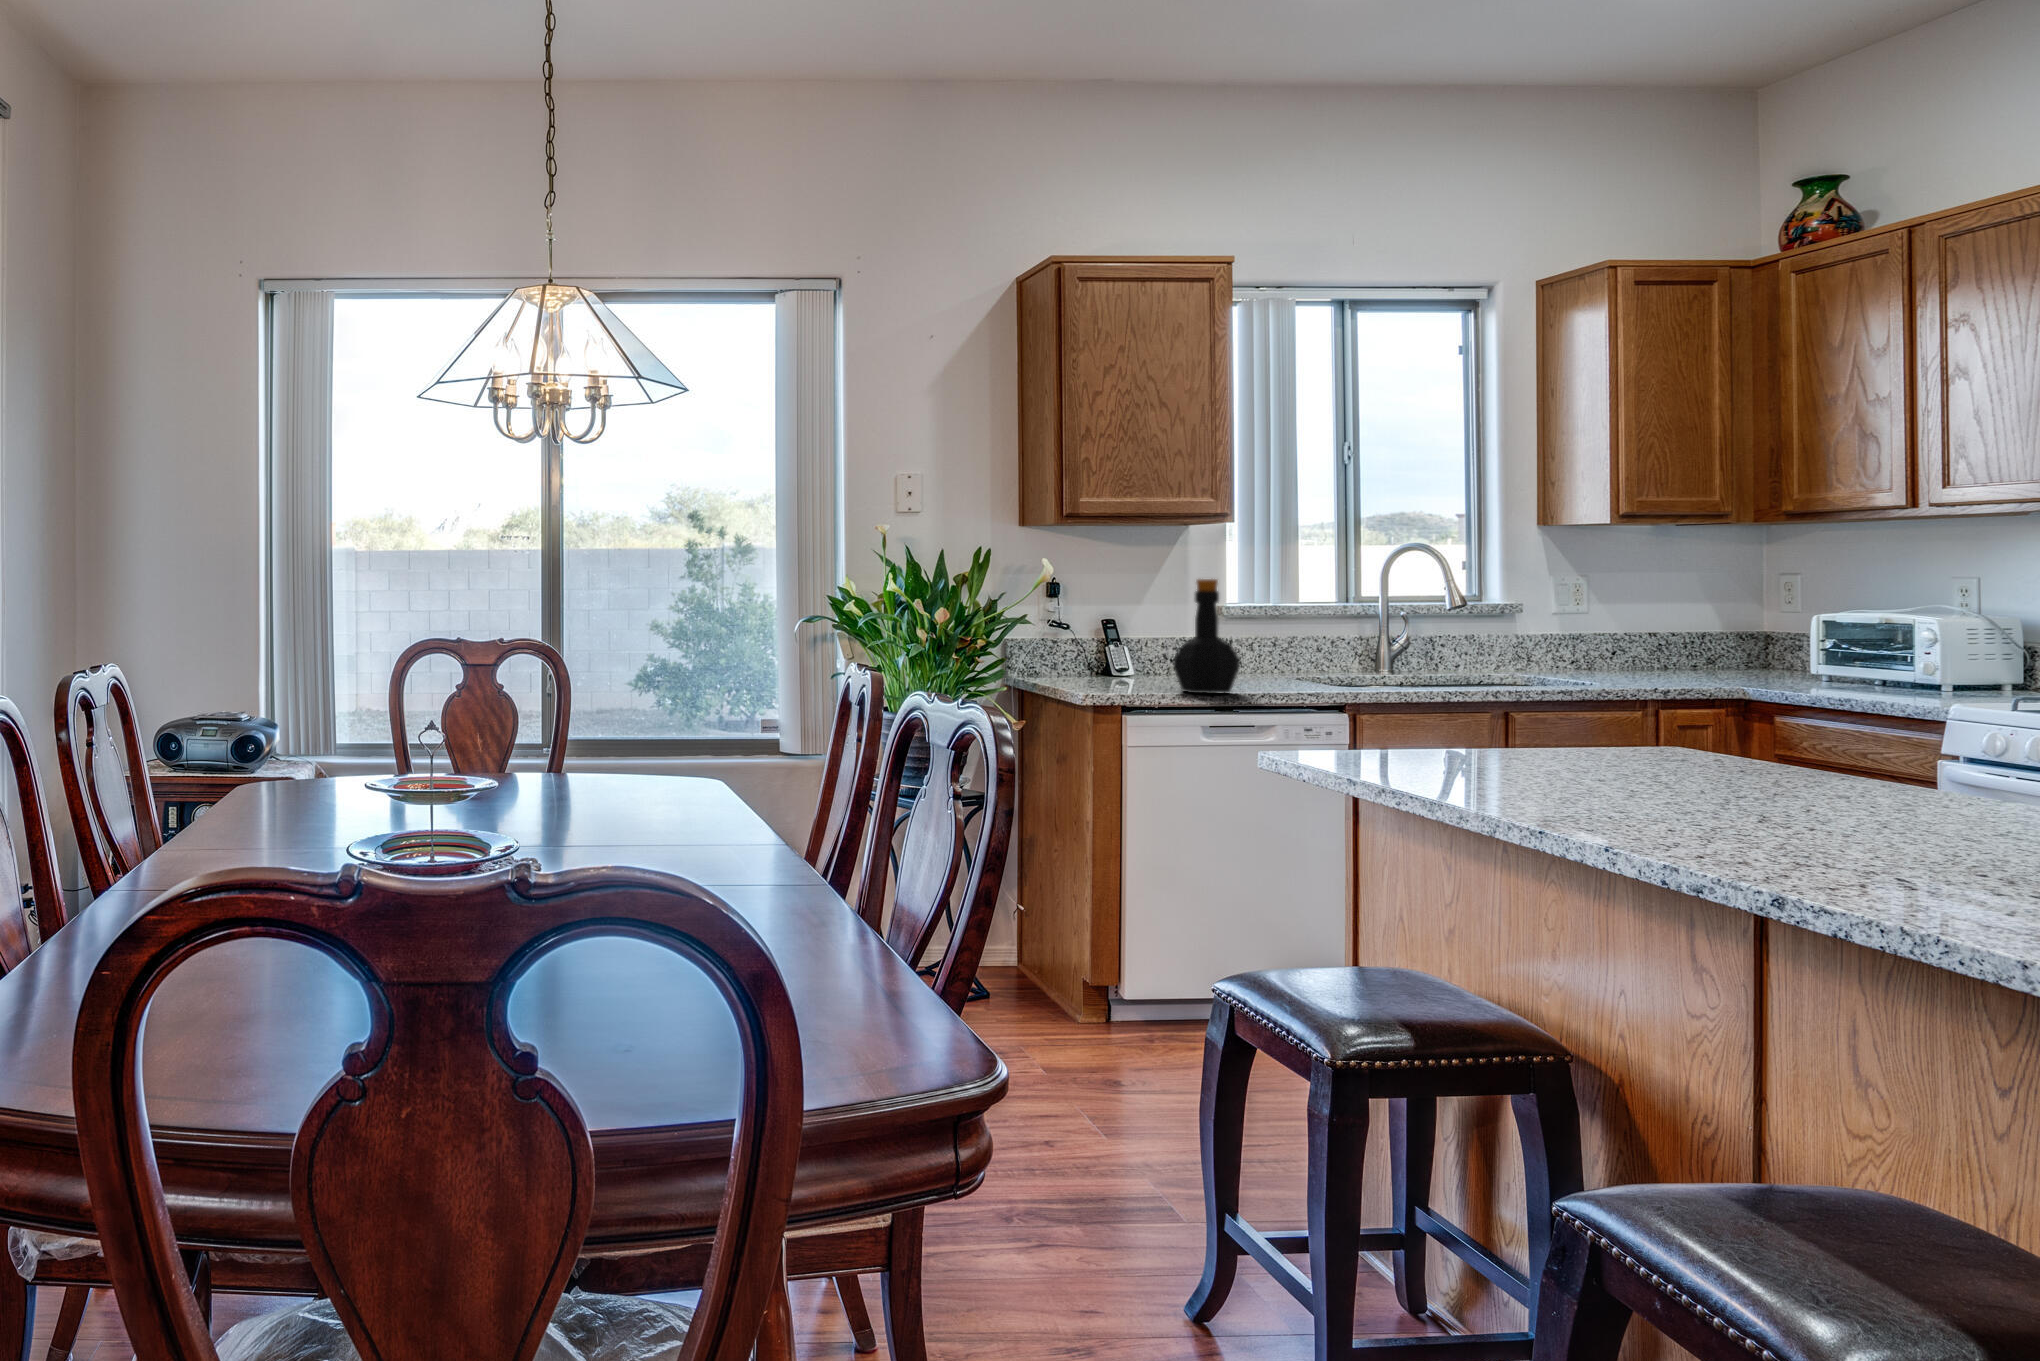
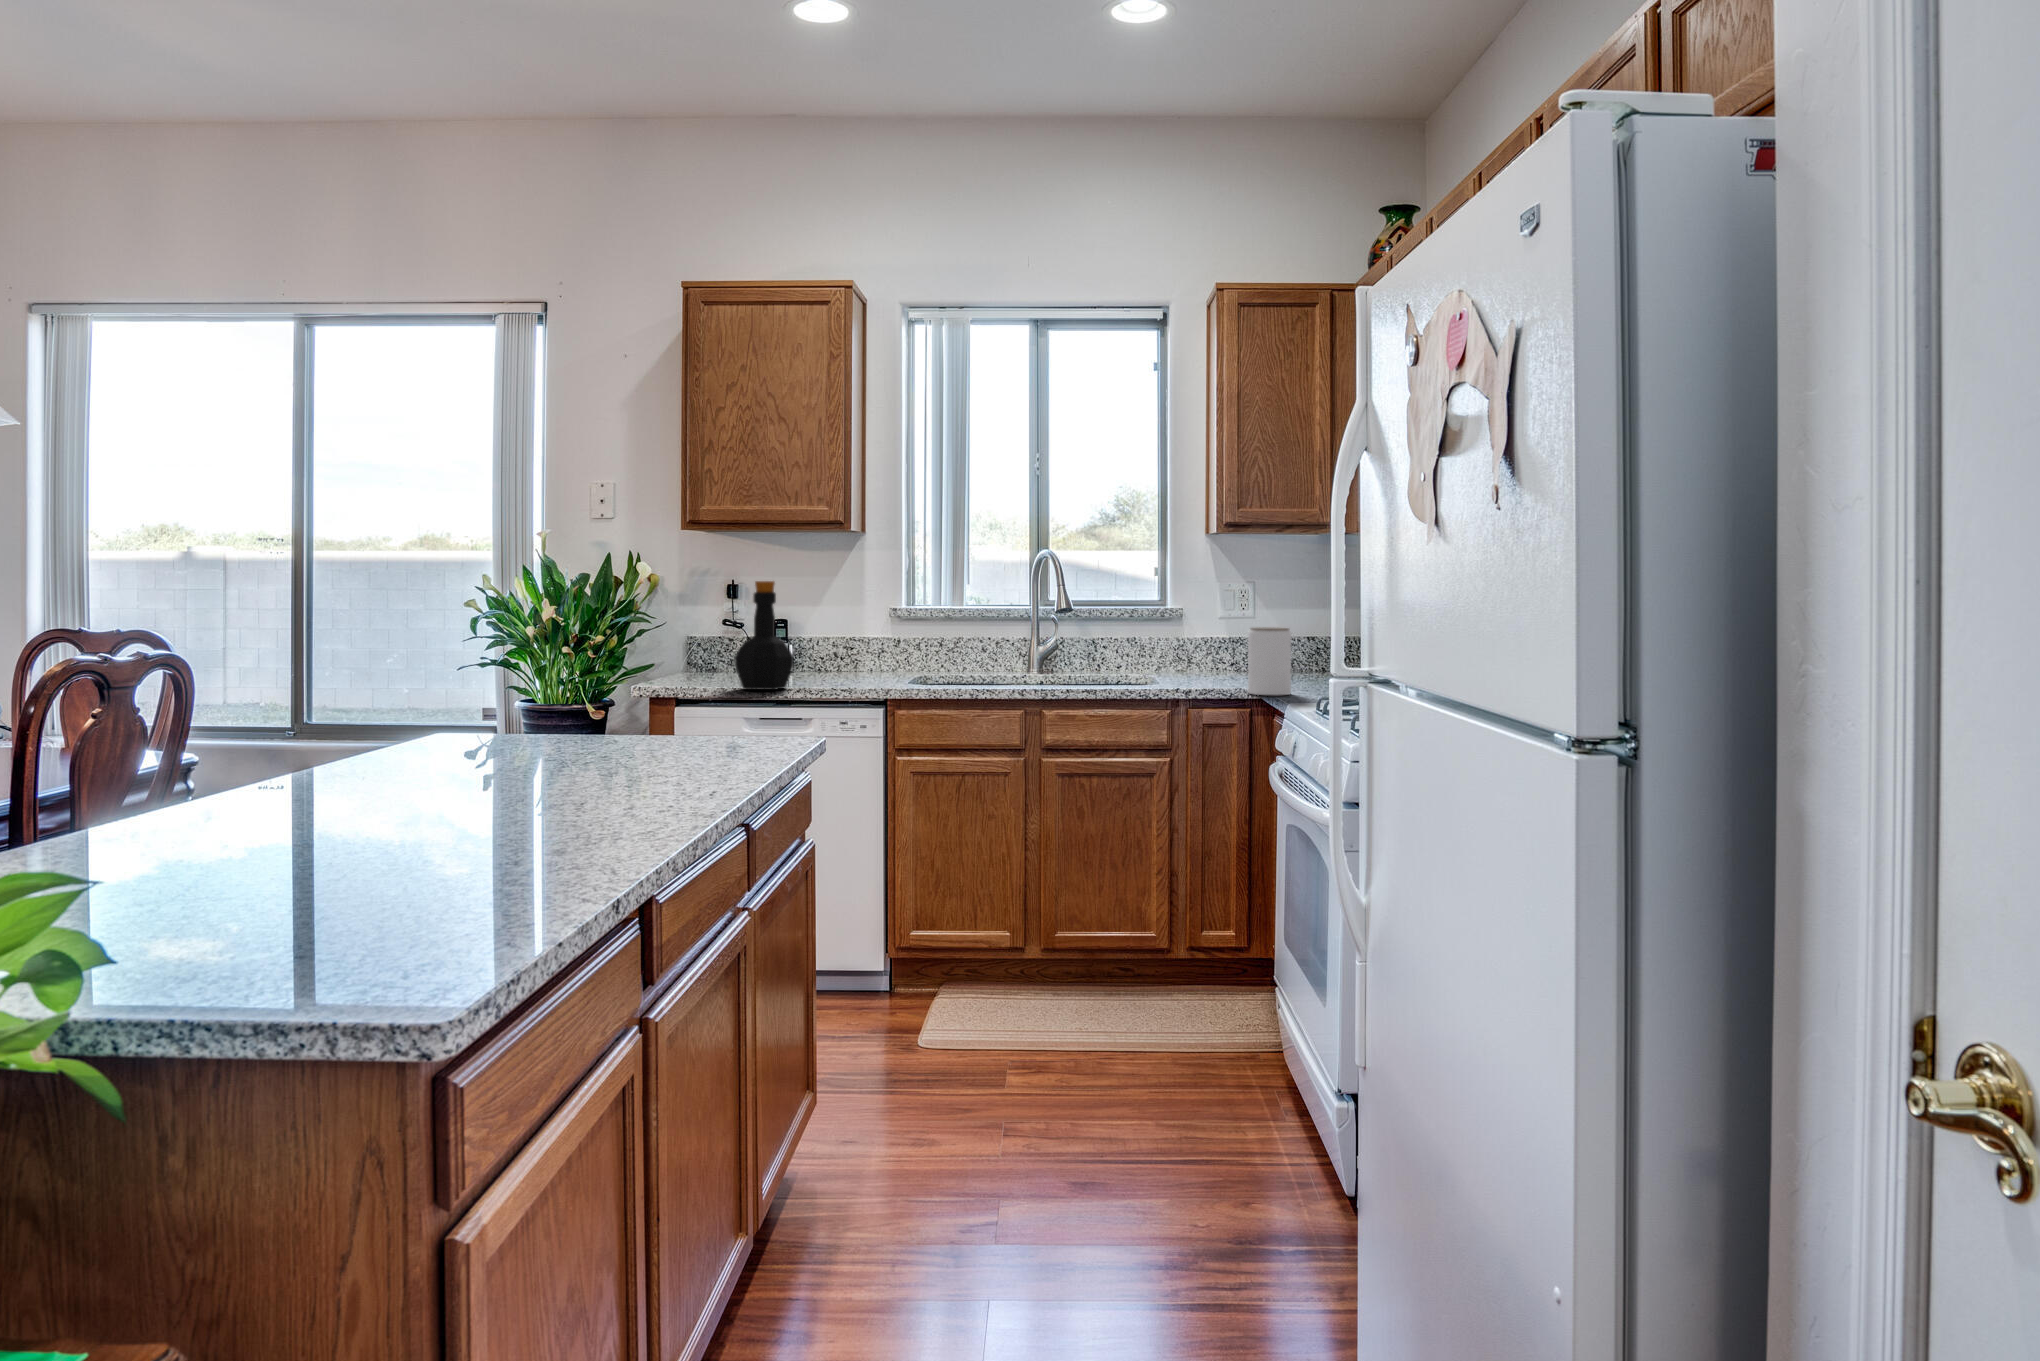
jar: none [1711,623,1770,693] -> present [1248,627,1291,695]

